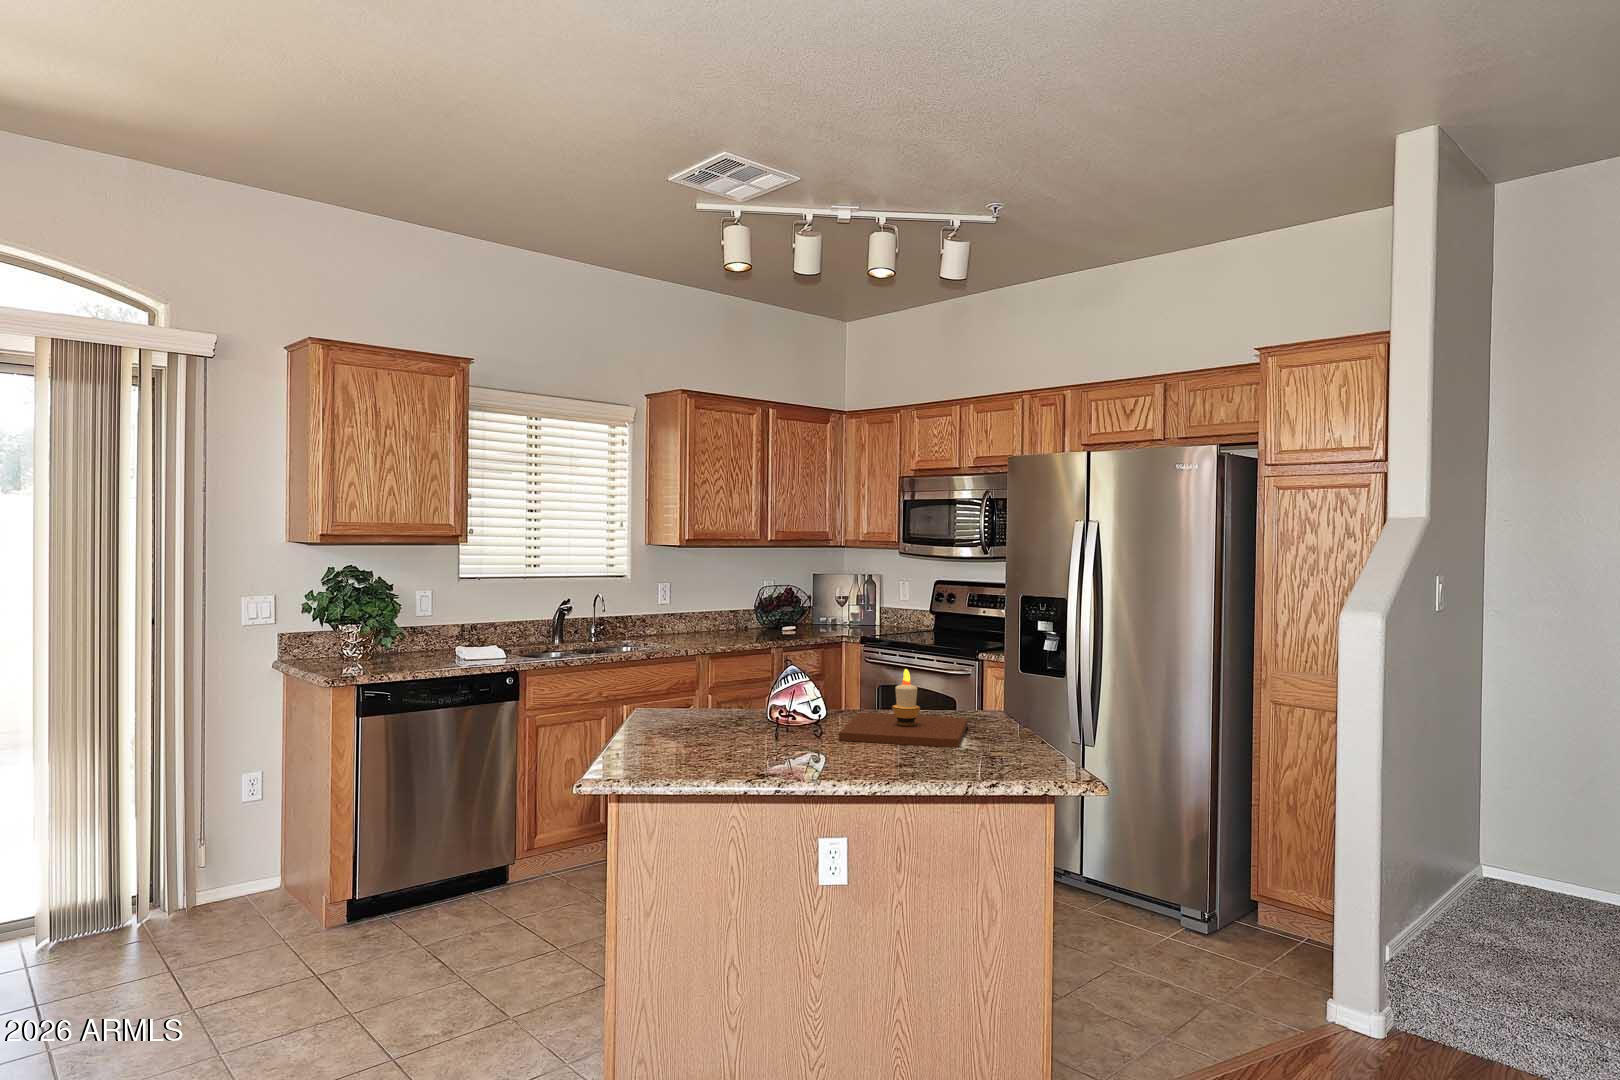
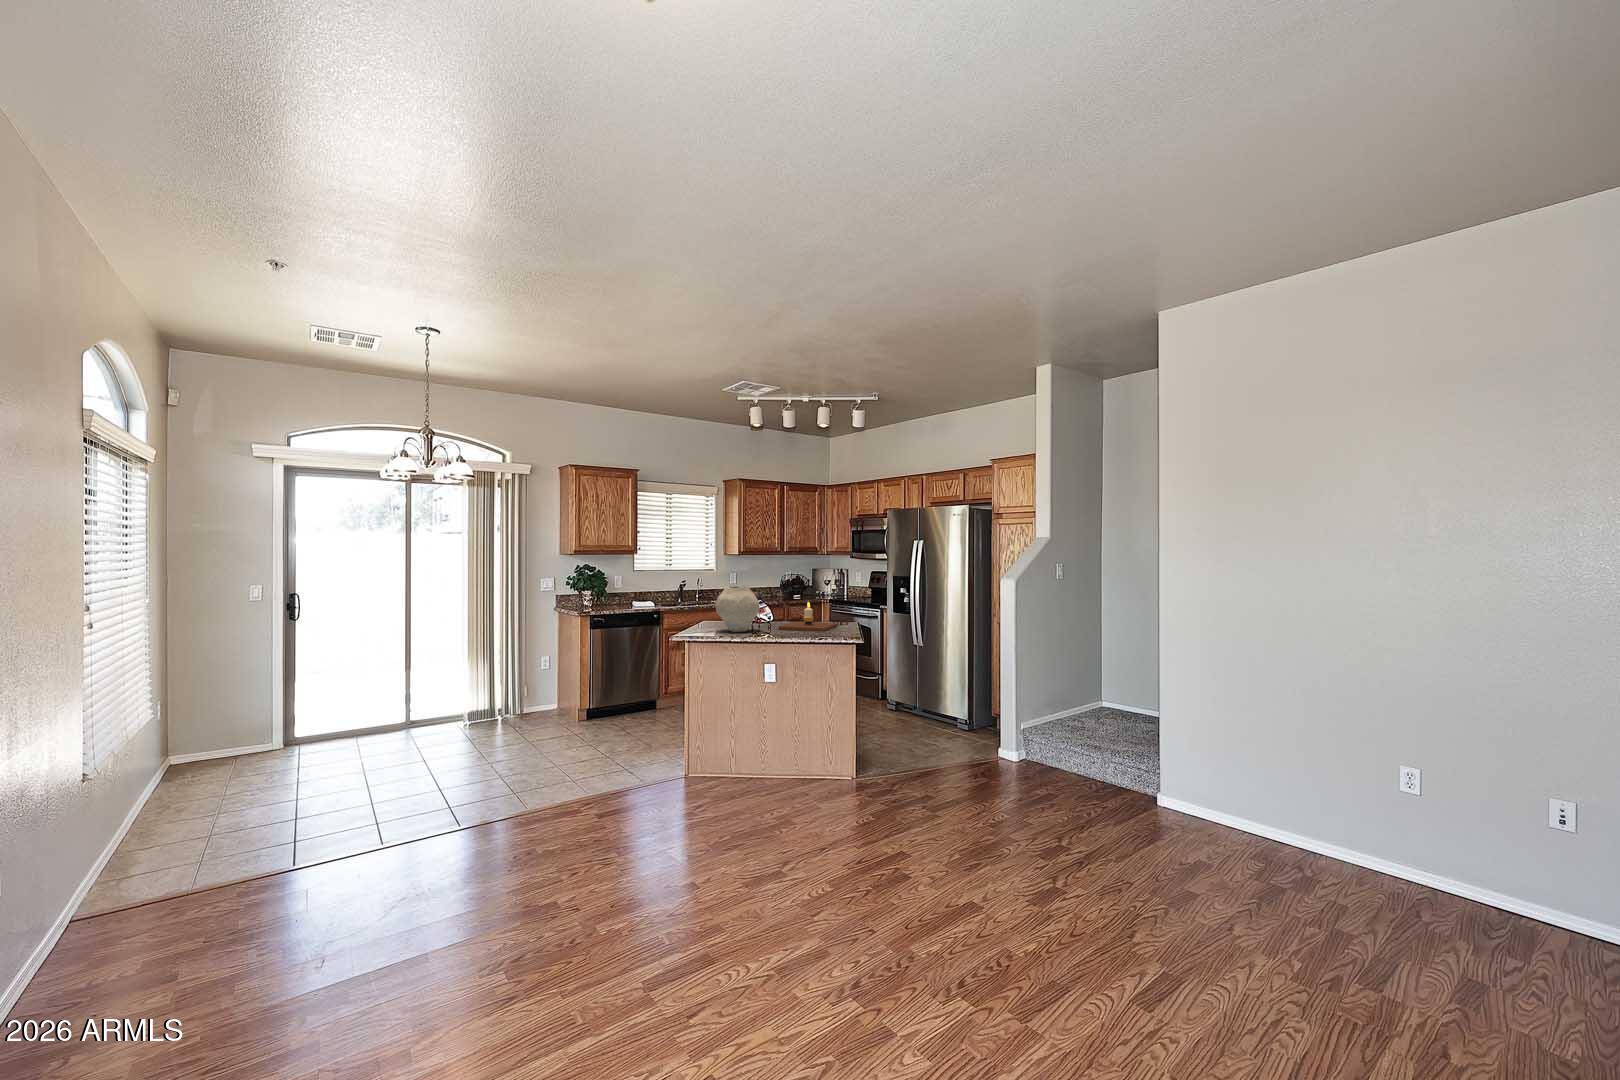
vase: none [685,631,798,753] -> present [716,586,760,632]

